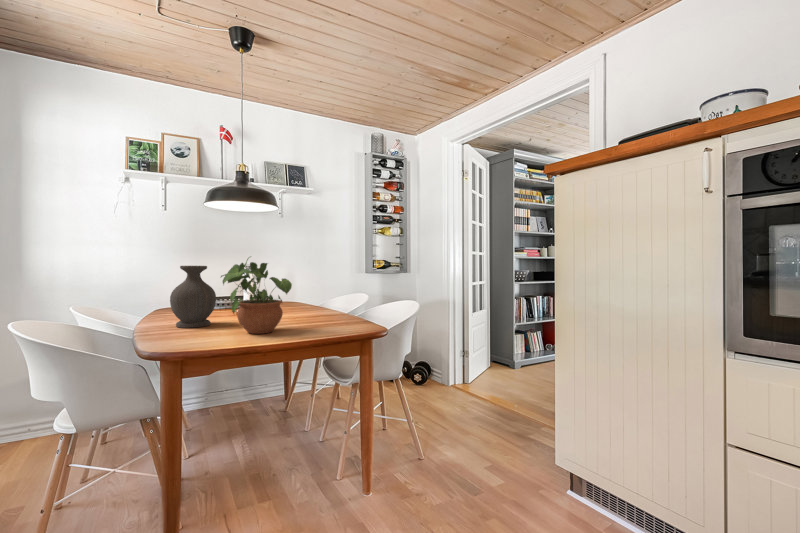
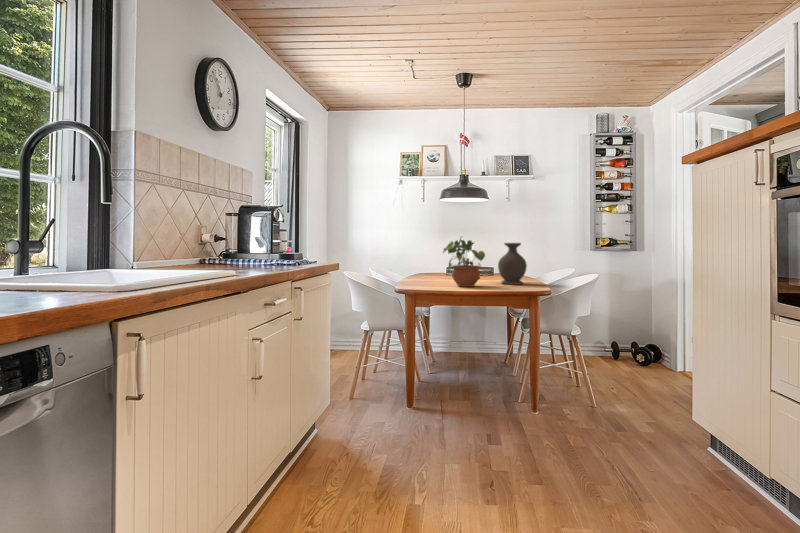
vase: present [170,266,216,328] -> present [498,243,527,285]

